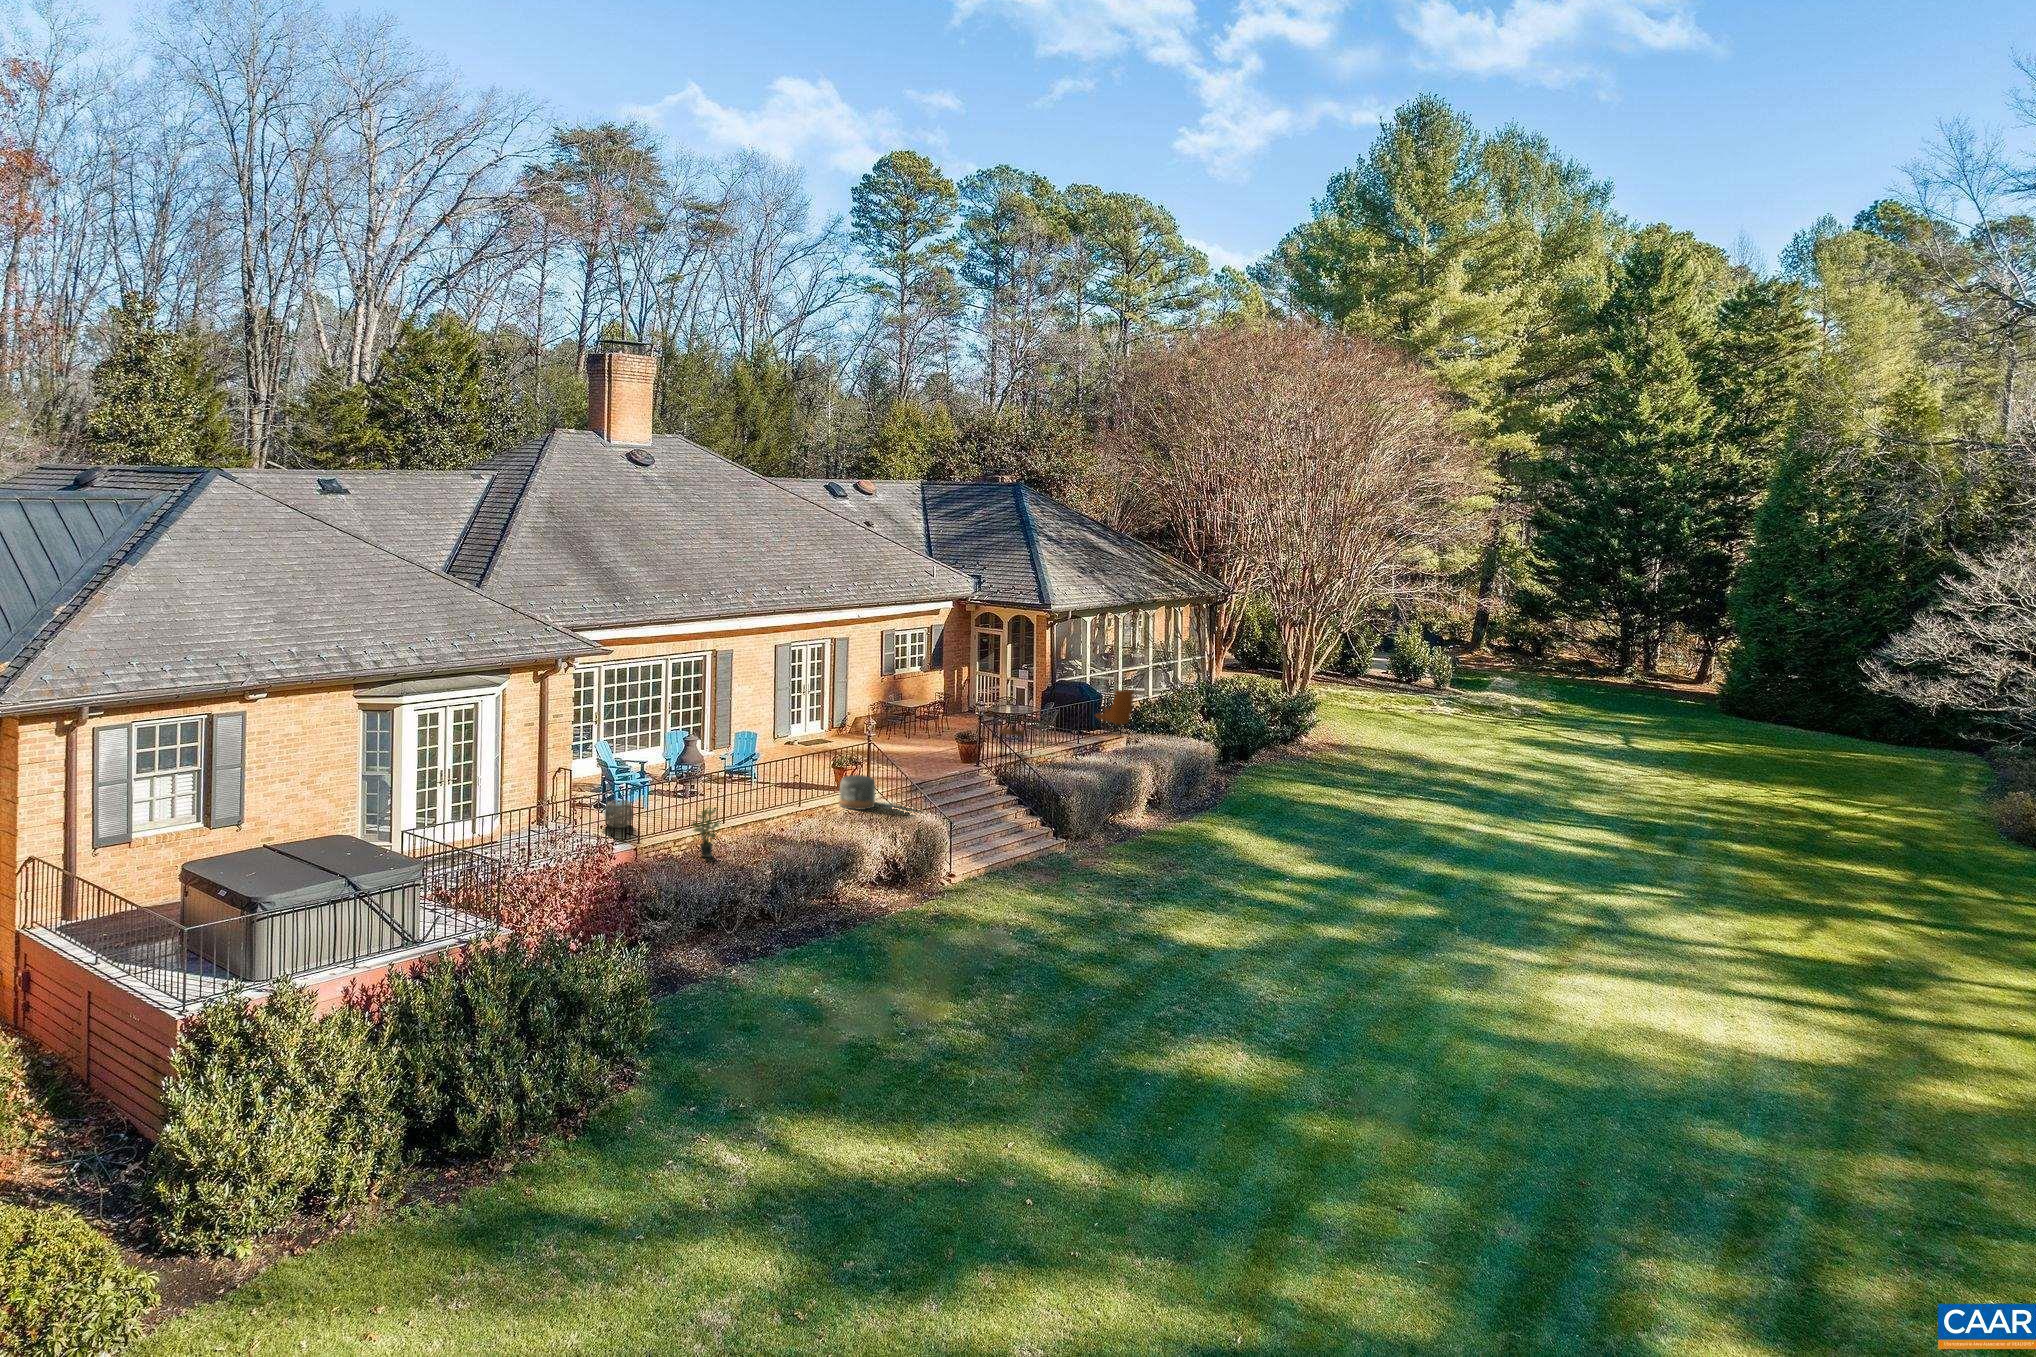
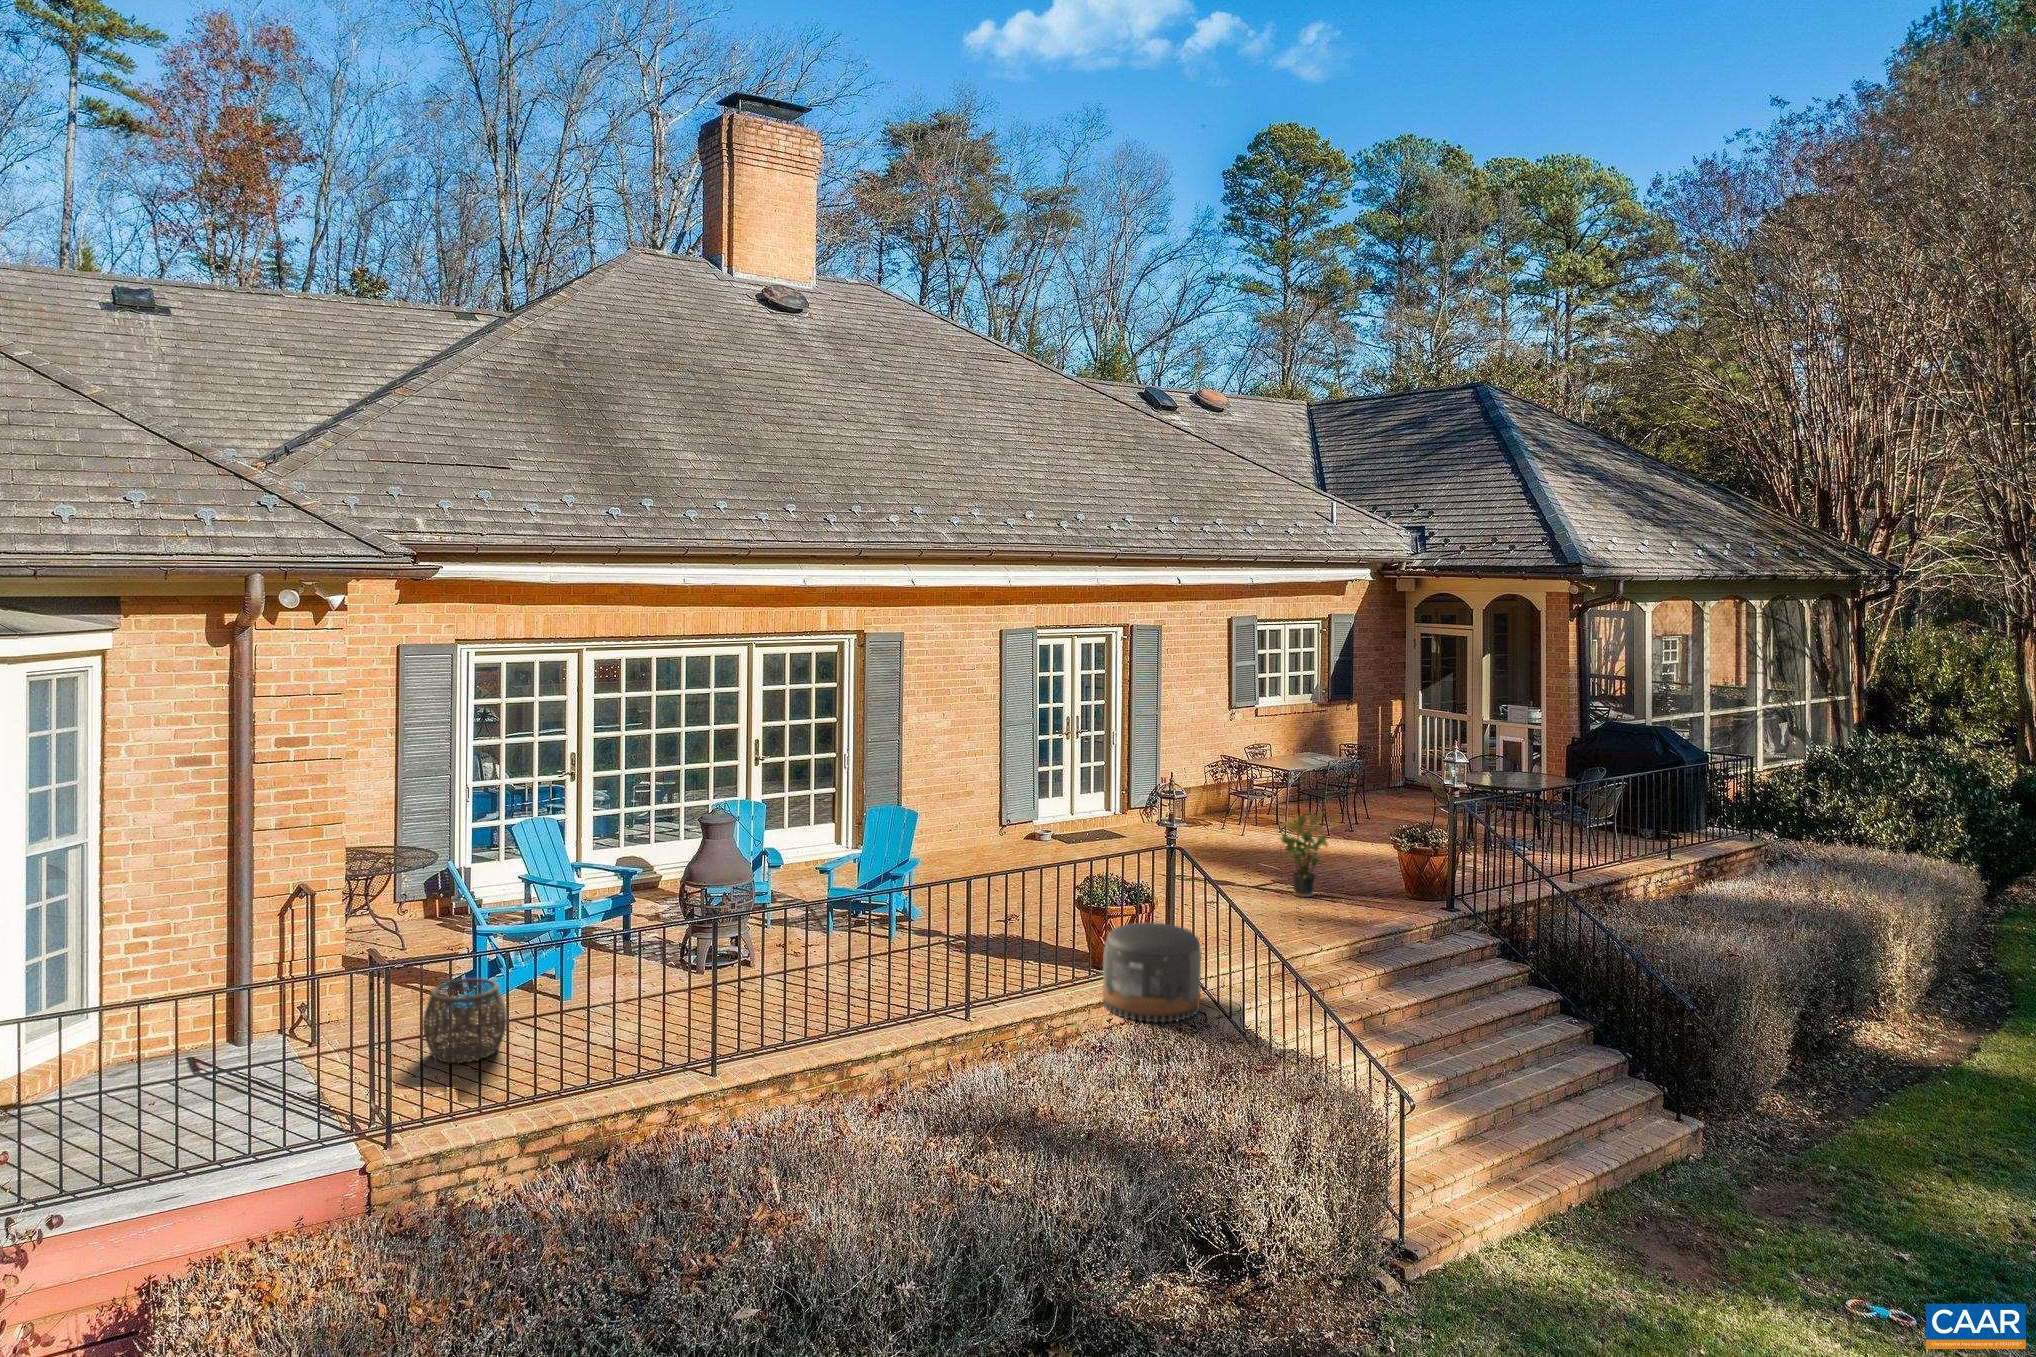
lounge chair: present [1095,690,1134,733] -> none [1692,732,1804,838]
side table: present [1000,724,1025,758] -> none [1506,795,1568,885]
potted plant: present [691,808,719,857] -> present [1280,812,1327,897]

